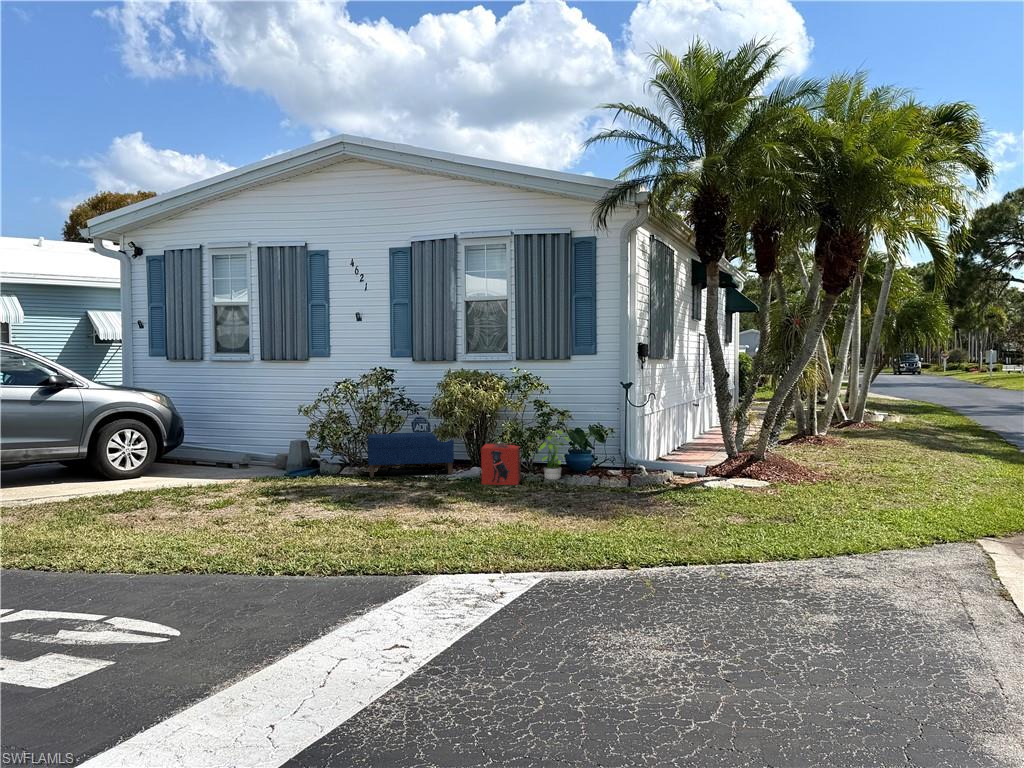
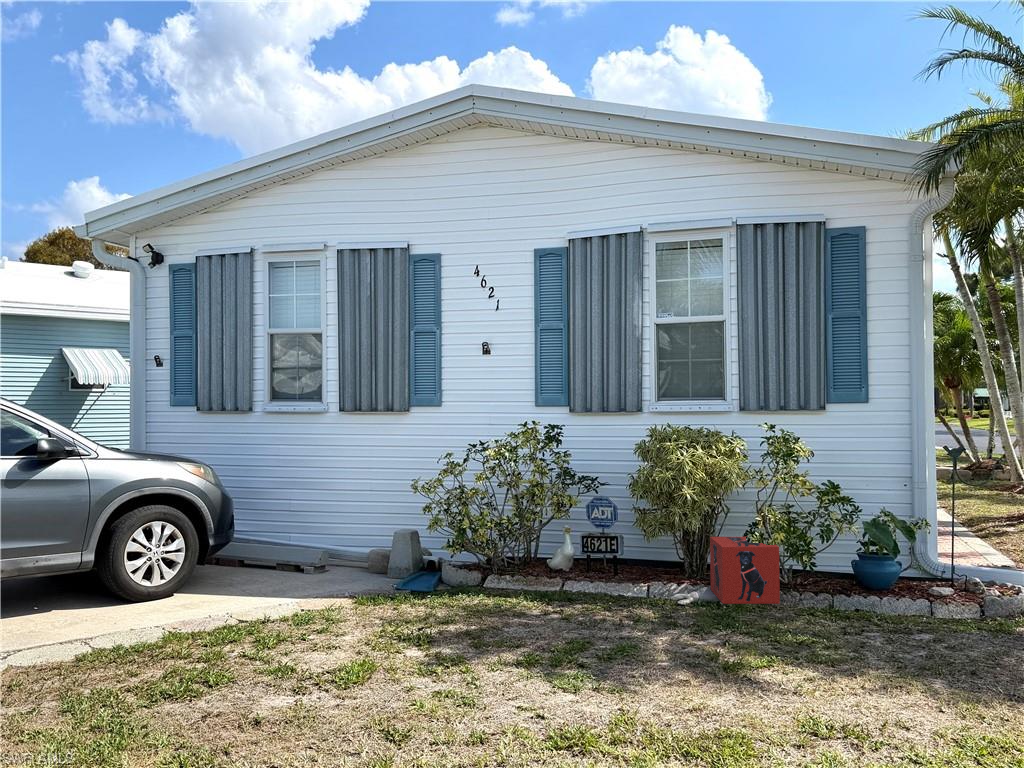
potted plant: present [539,430,569,480] -> none [780,507,840,591]
bench: present [367,432,454,477] -> none [516,515,653,590]

